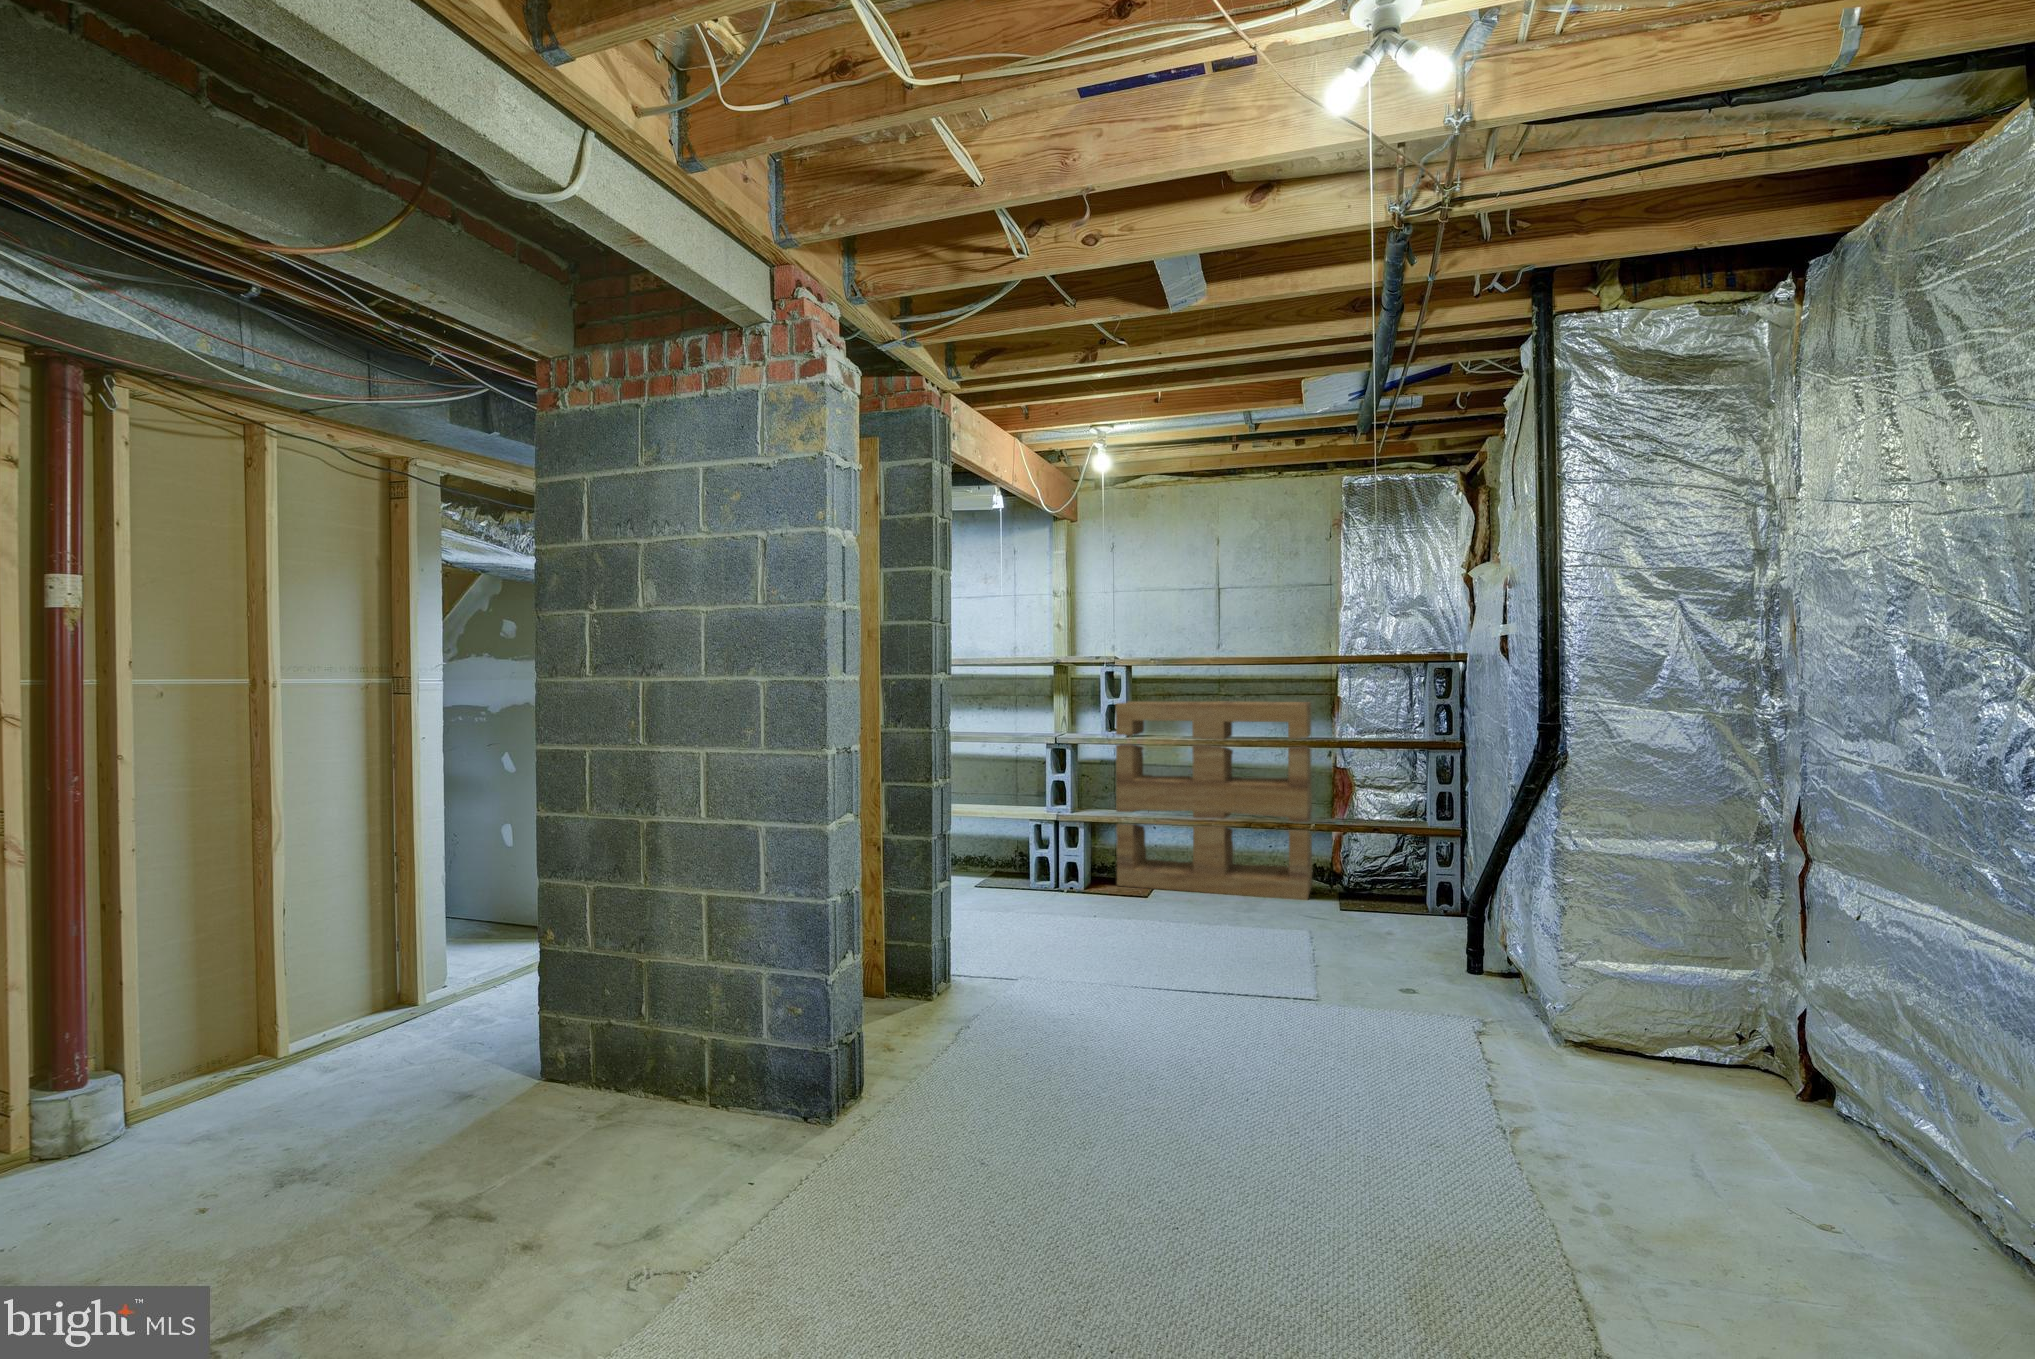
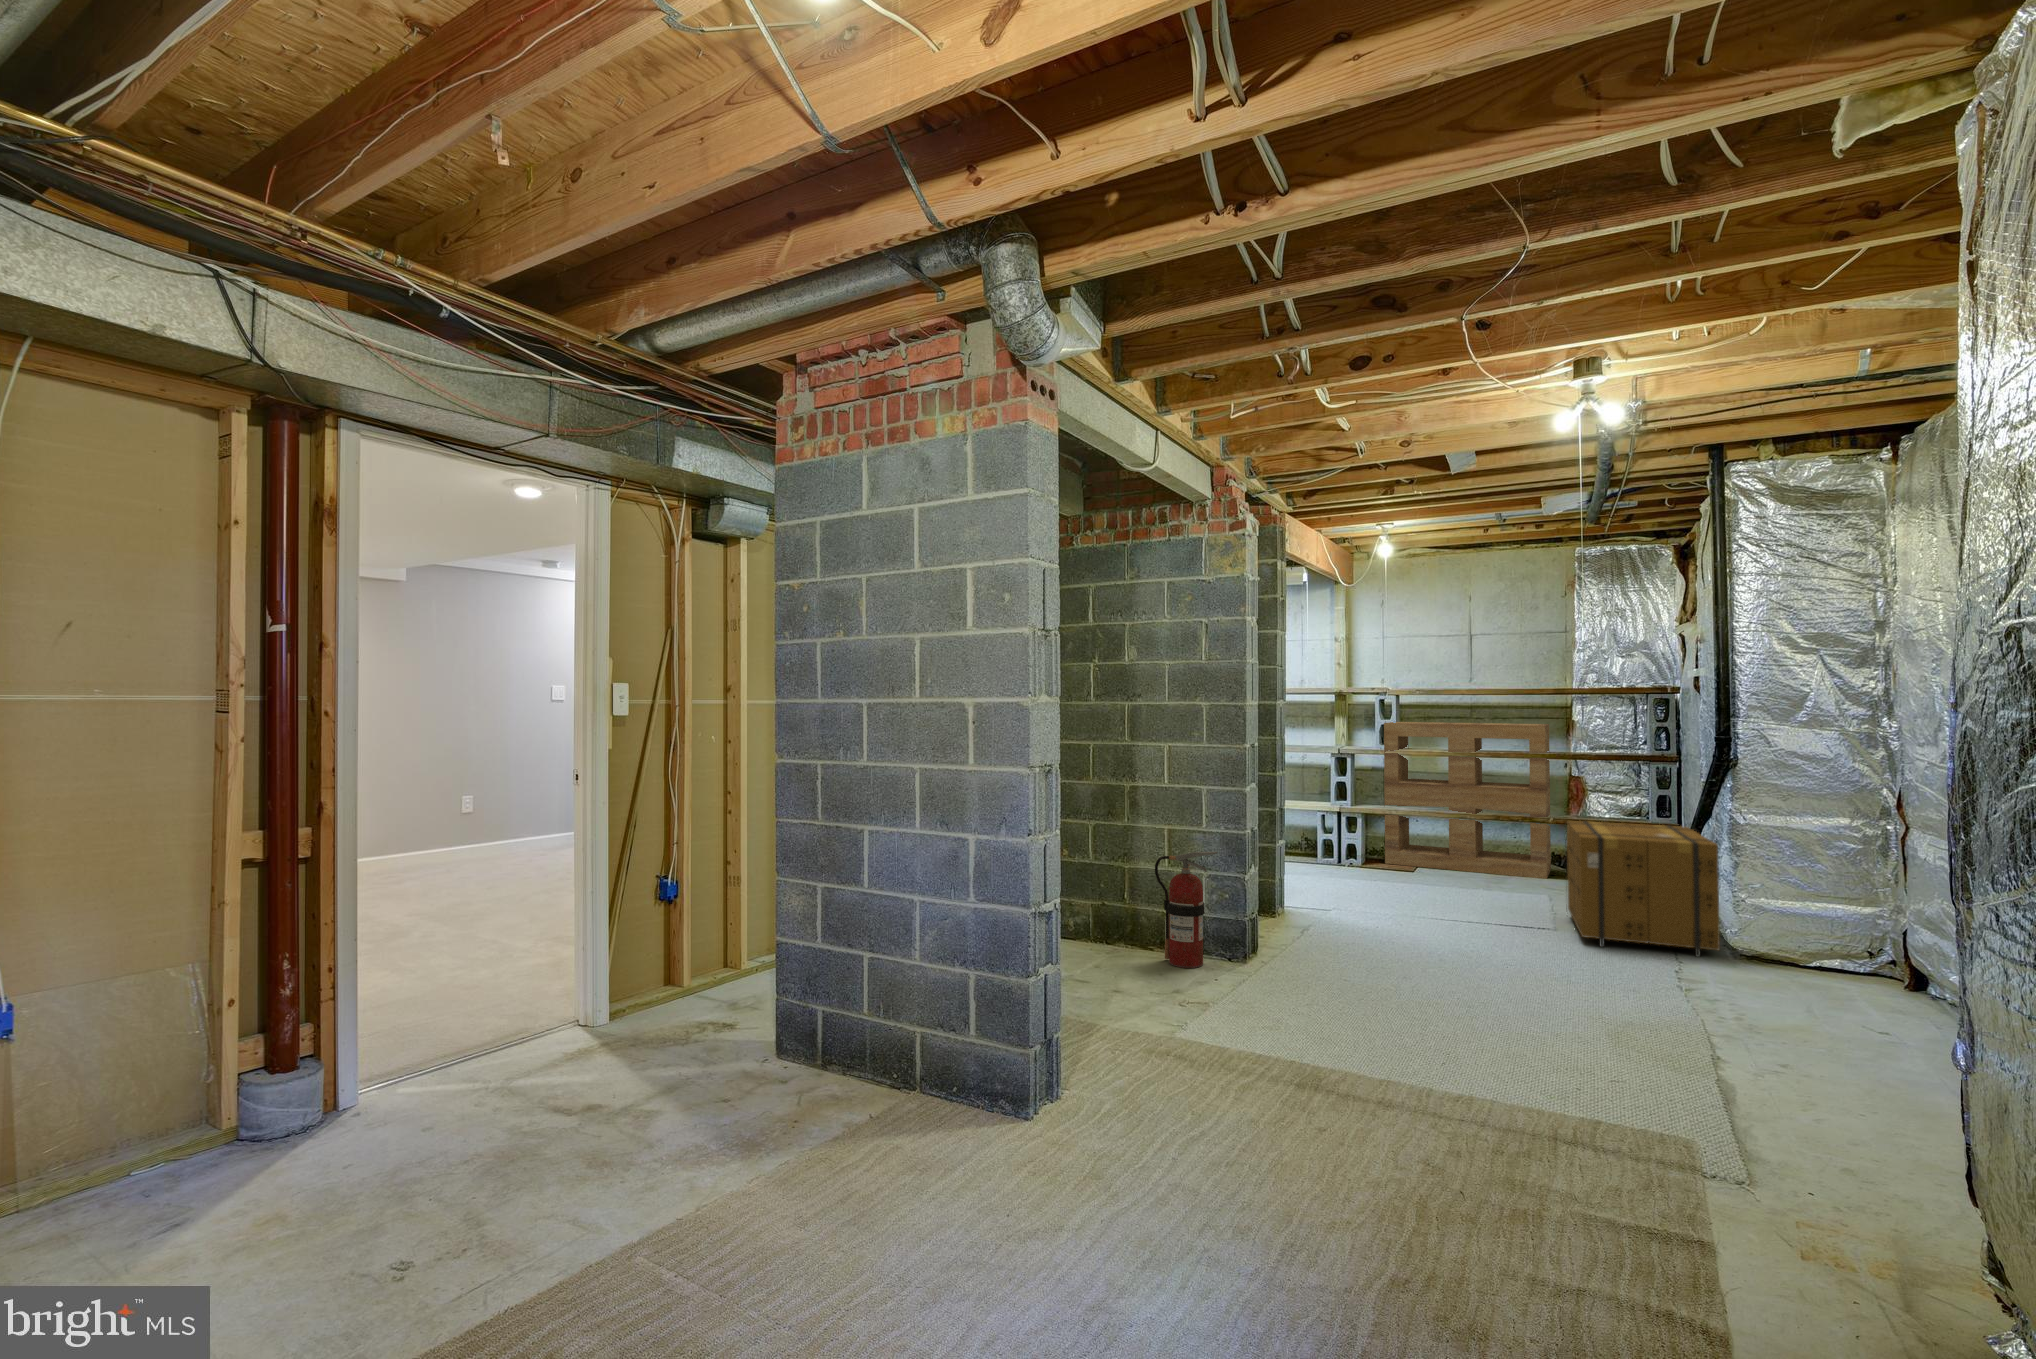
cardboard box: none [1332,839,1538,1046] -> present [1567,821,1720,957]
fire extinguisher: none [664,952,766,1169] -> present [1155,852,1217,968]

